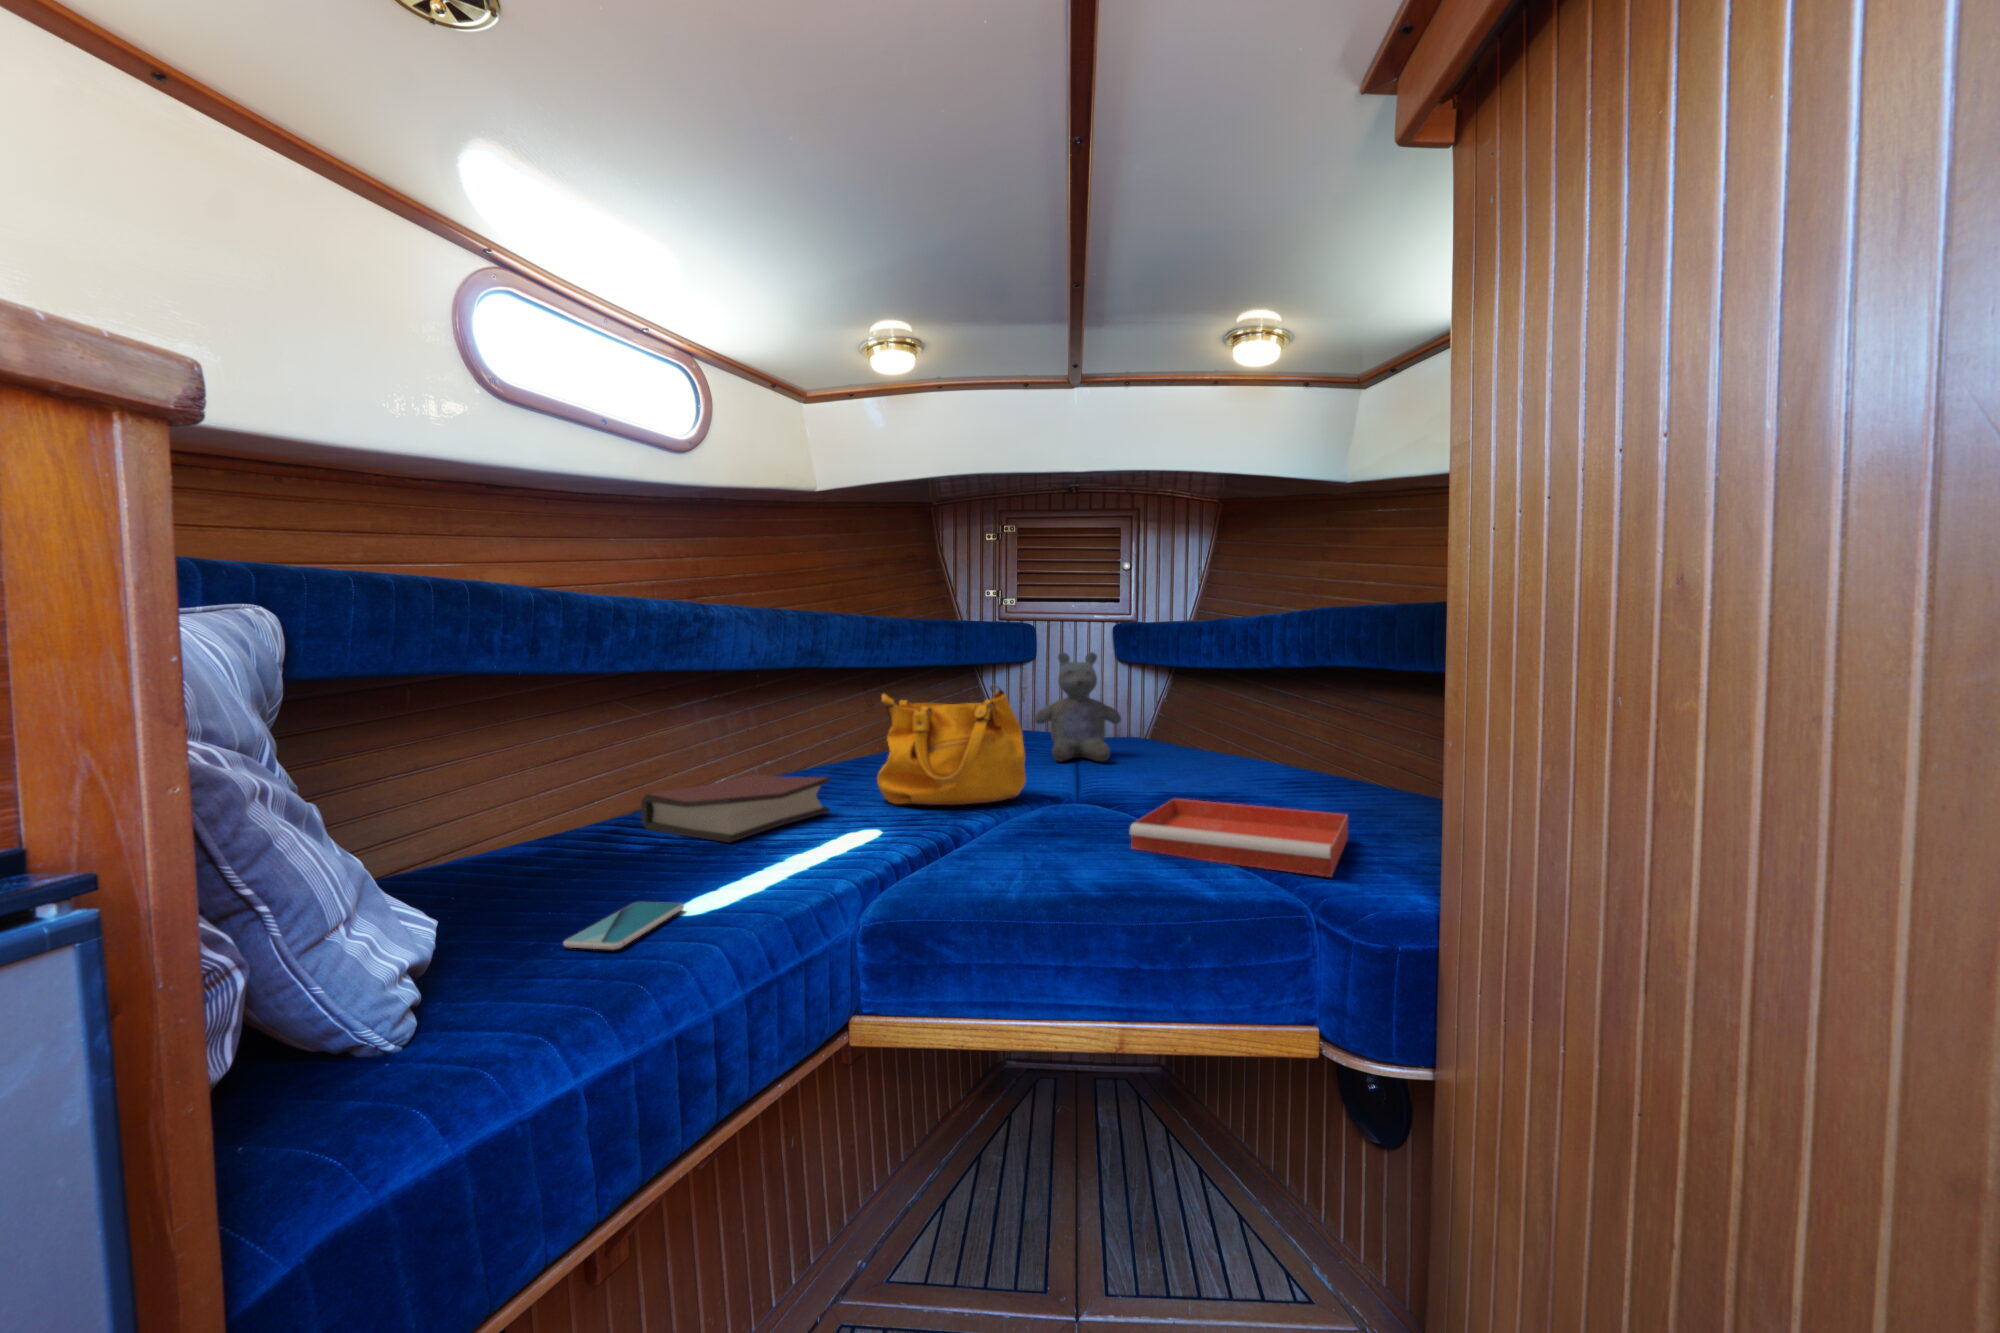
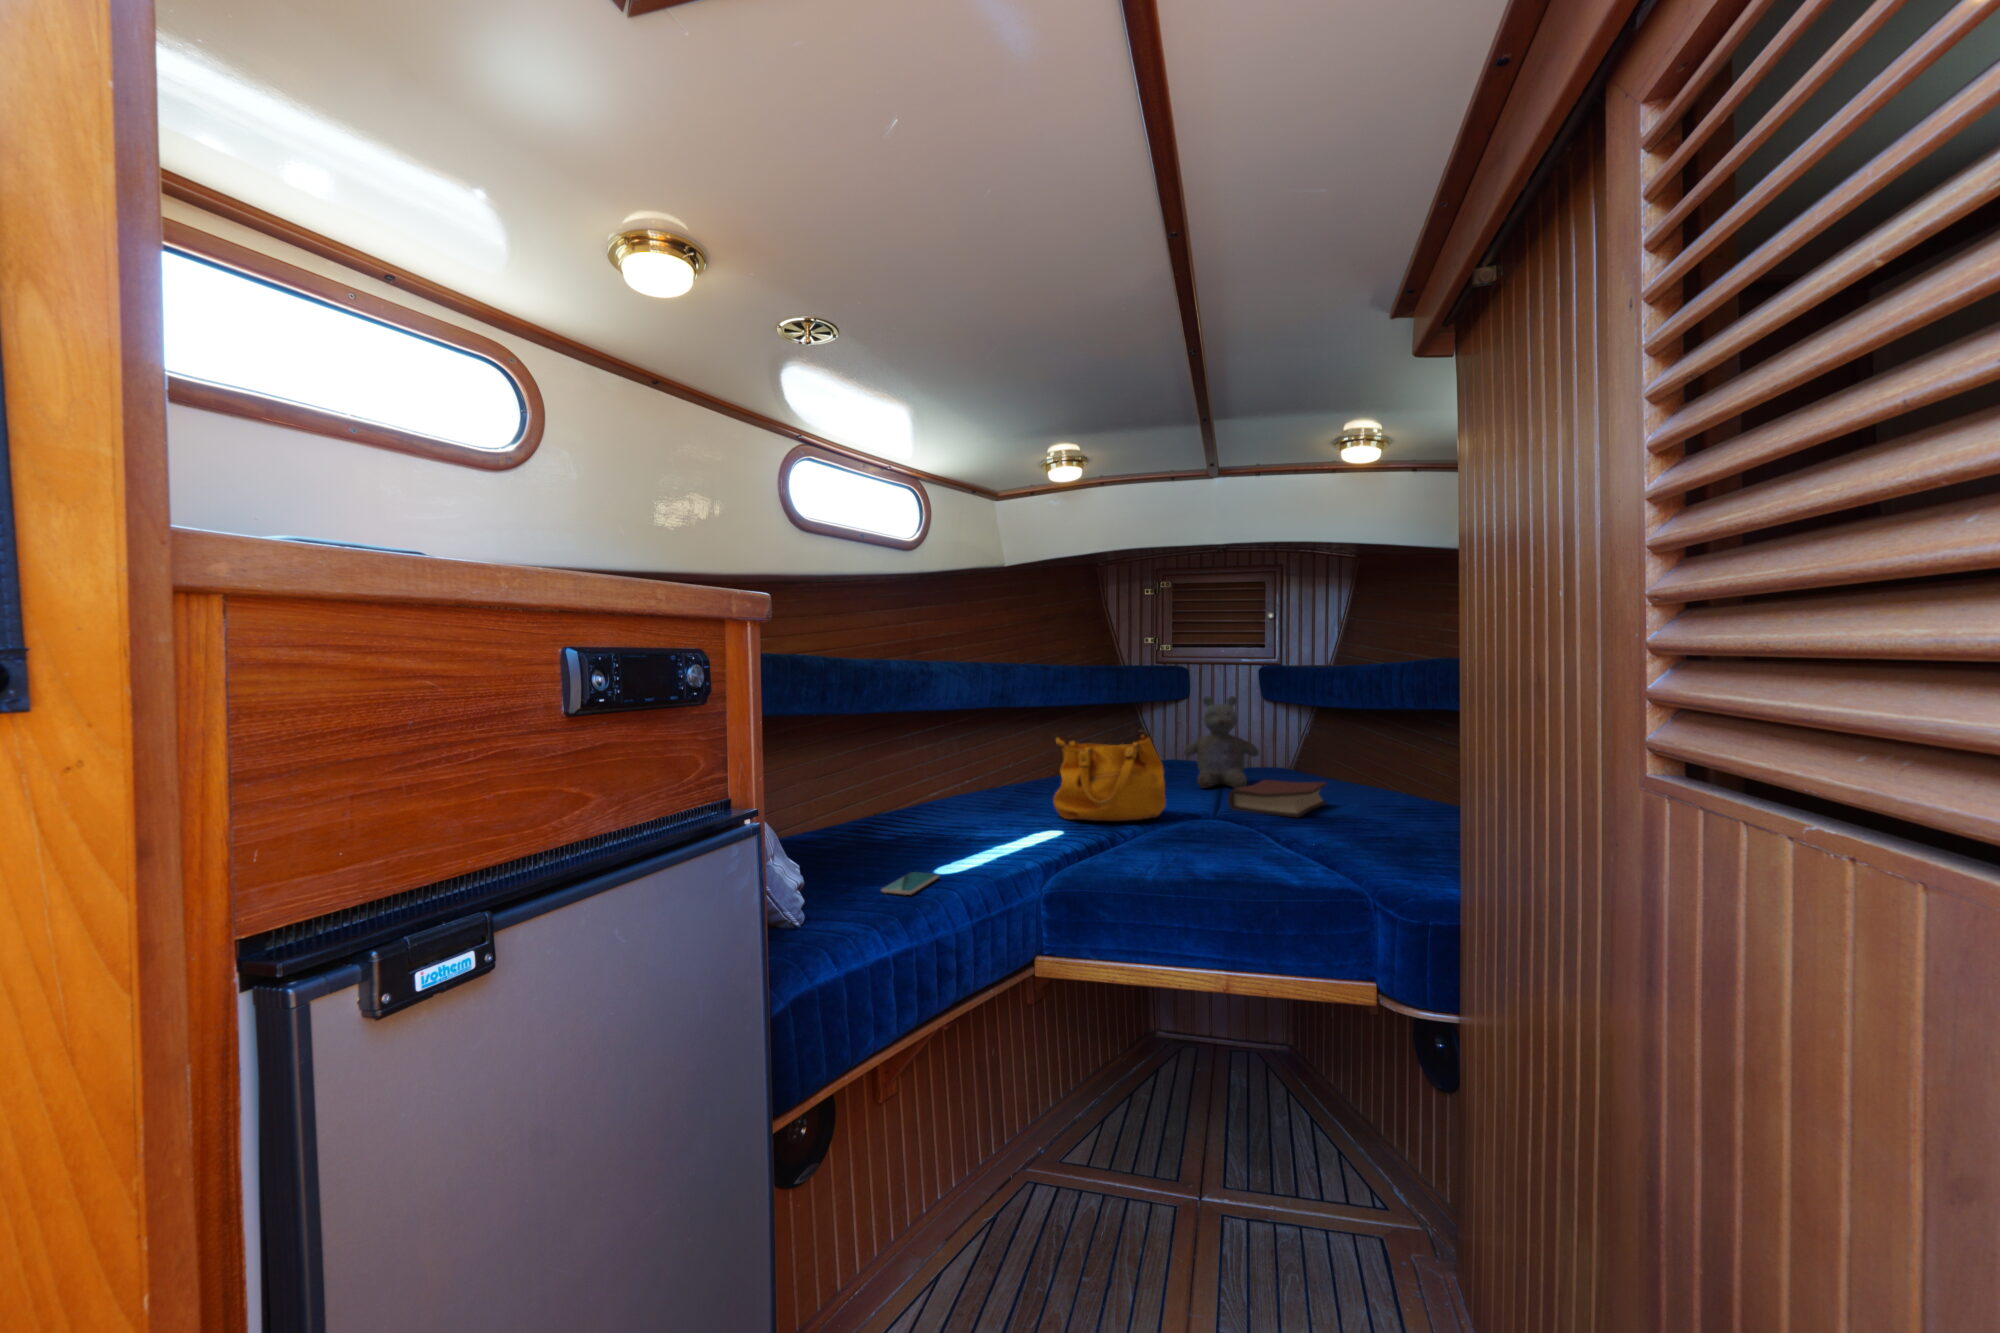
hardback book: present [641,774,830,842] -> present [1228,780,1327,818]
tray: present [1129,799,1348,877] -> none [1232,821,1411,881]

